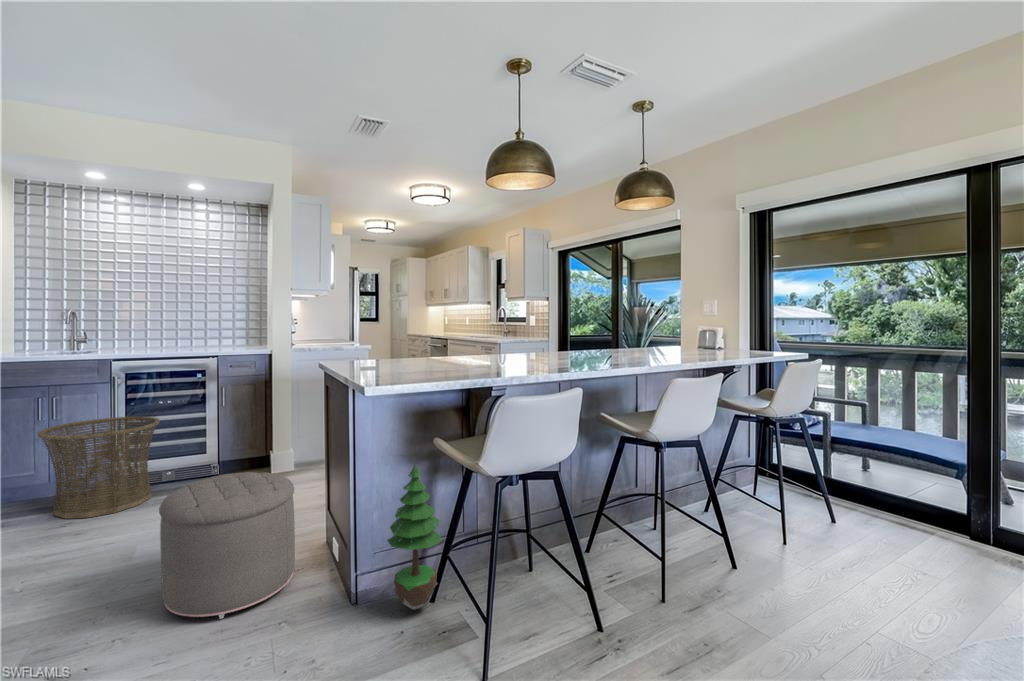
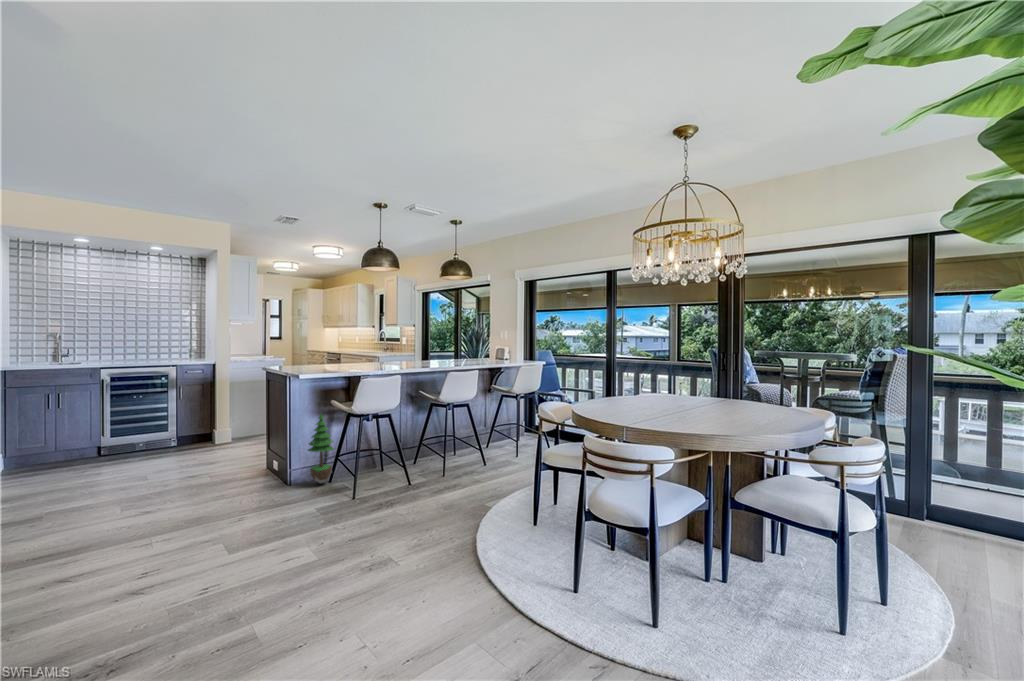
basket: present [38,416,160,519] -> none [60,406,140,469]
ottoman: present [159,472,295,619] -> none [181,426,253,493]

